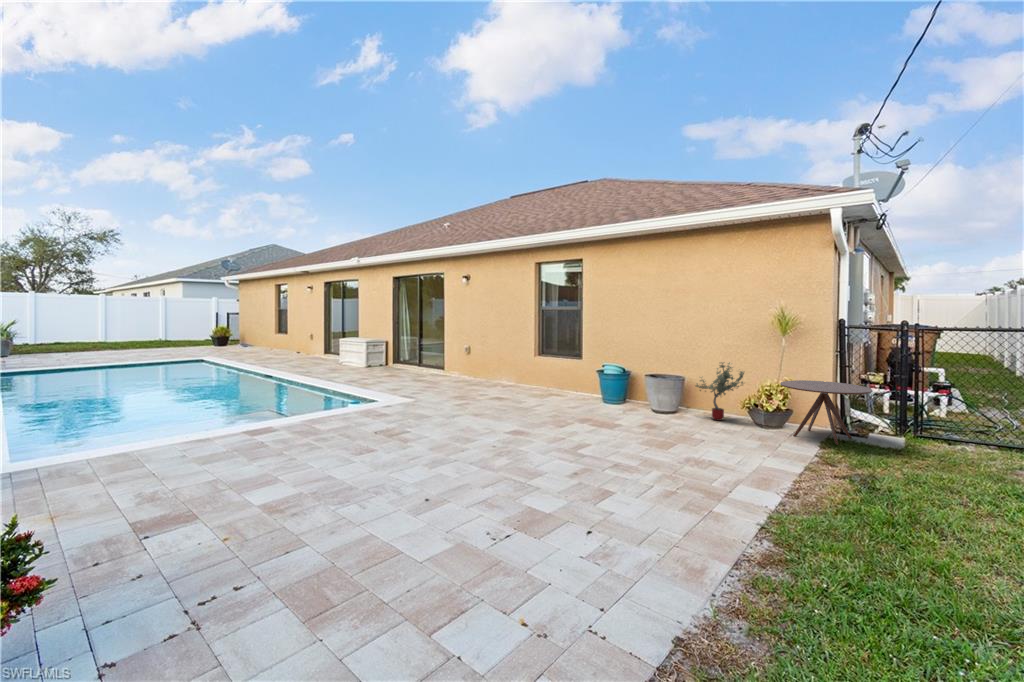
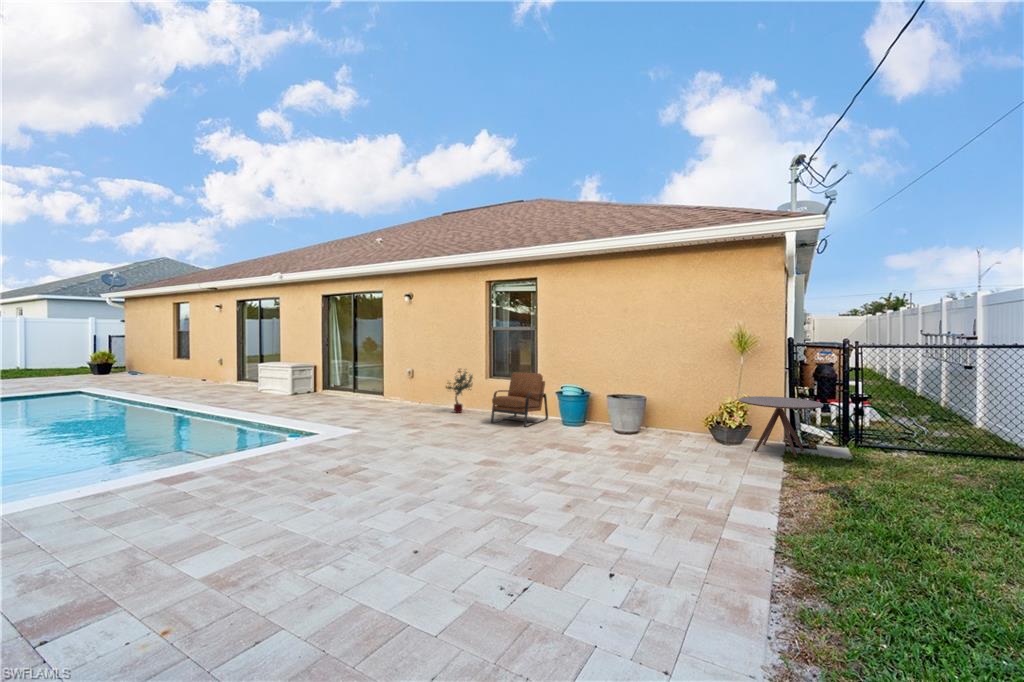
chair: none [536,351,593,404] -> present [491,372,548,427]
potted tree: present [696,362,744,421] -> present [446,369,473,413]

